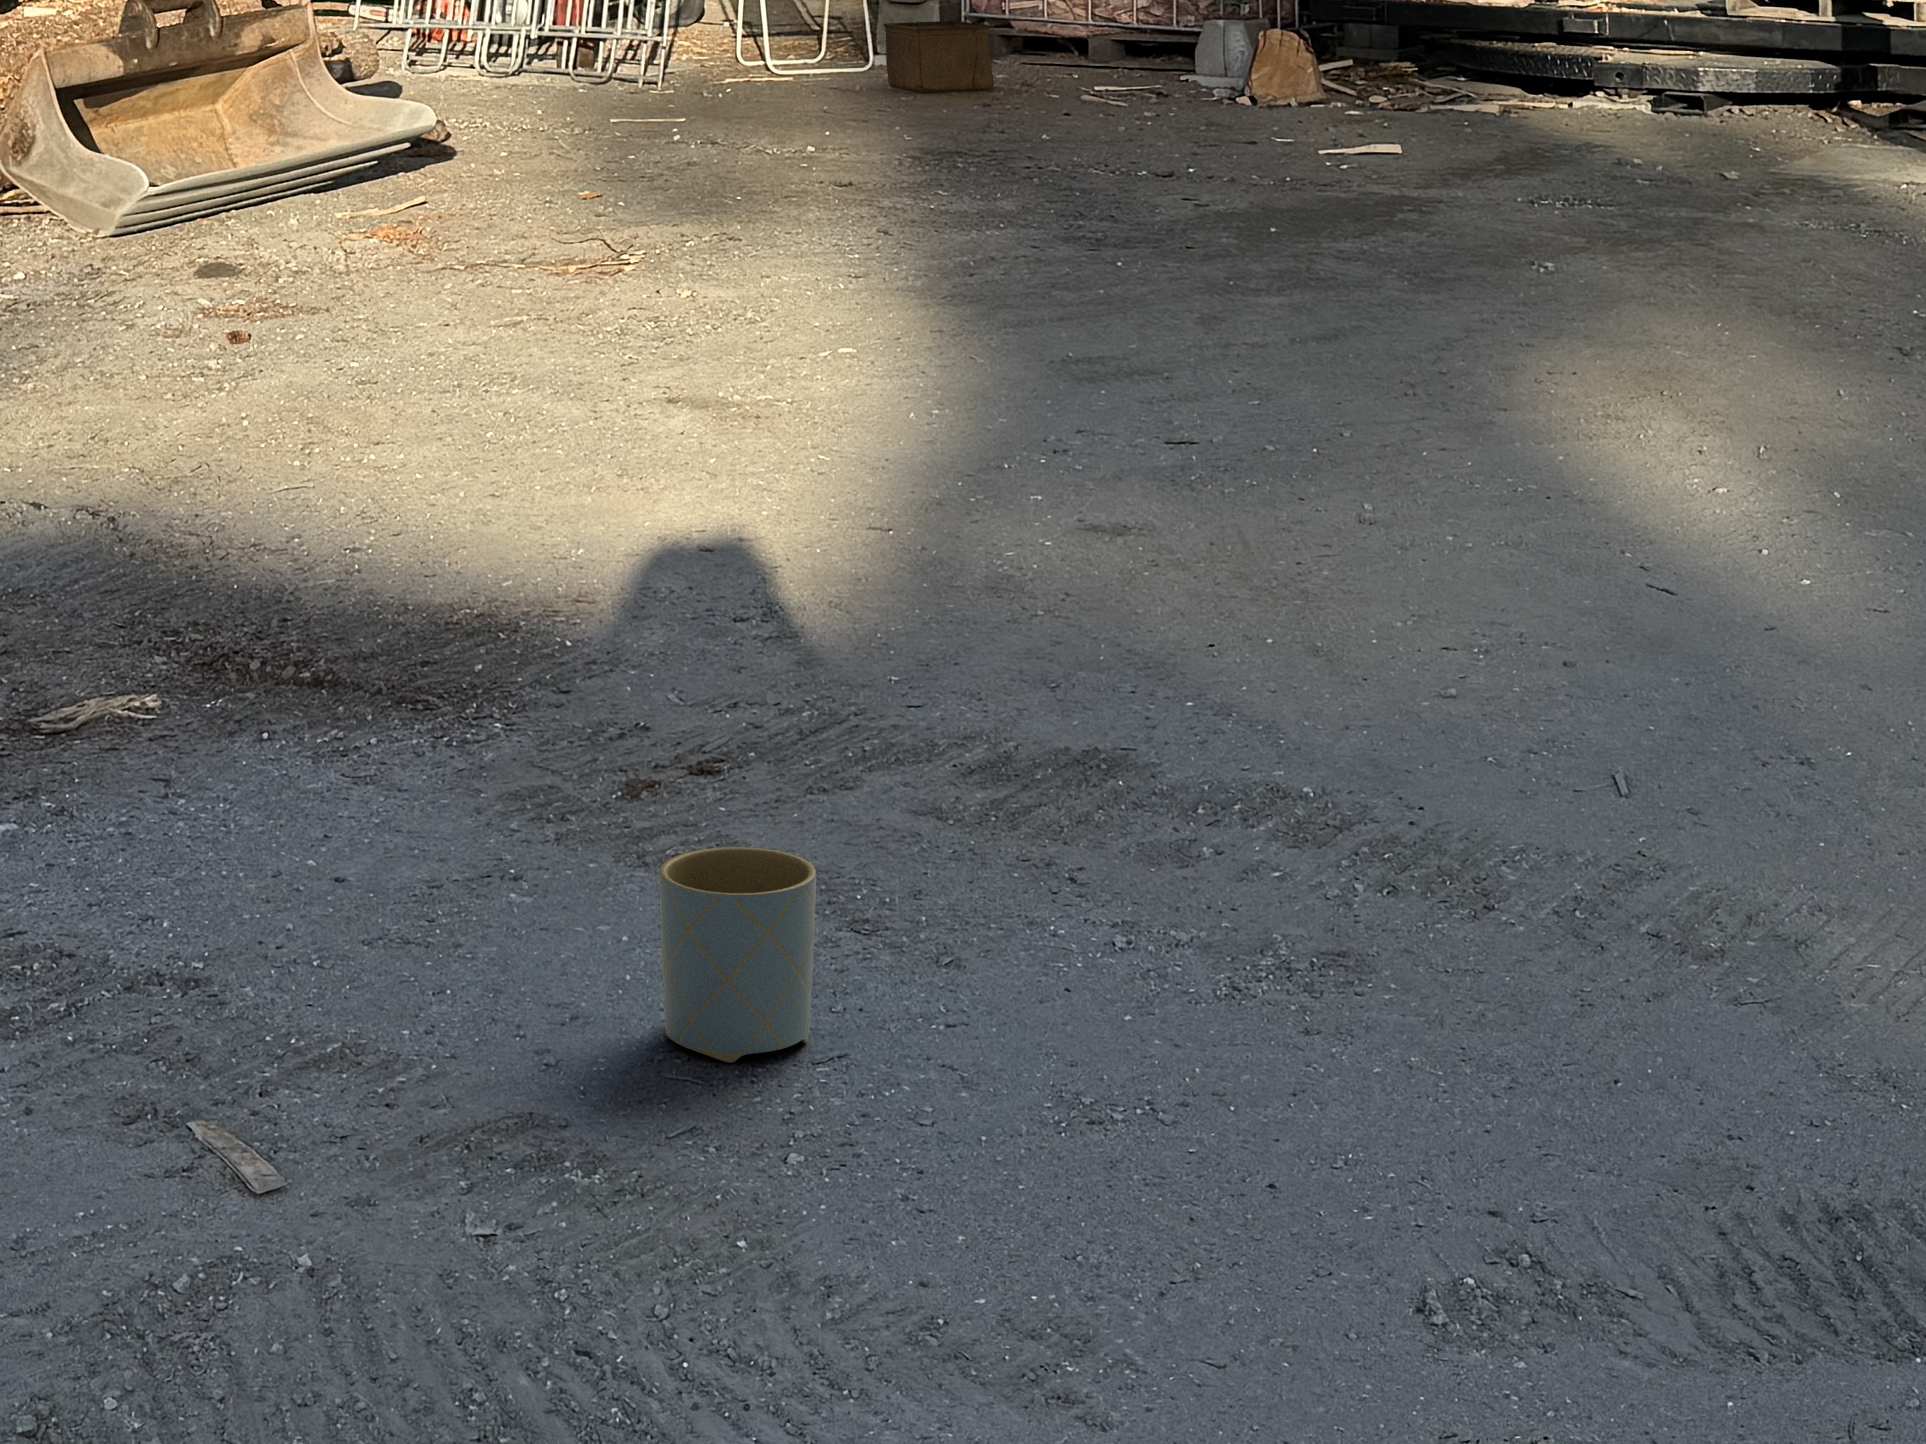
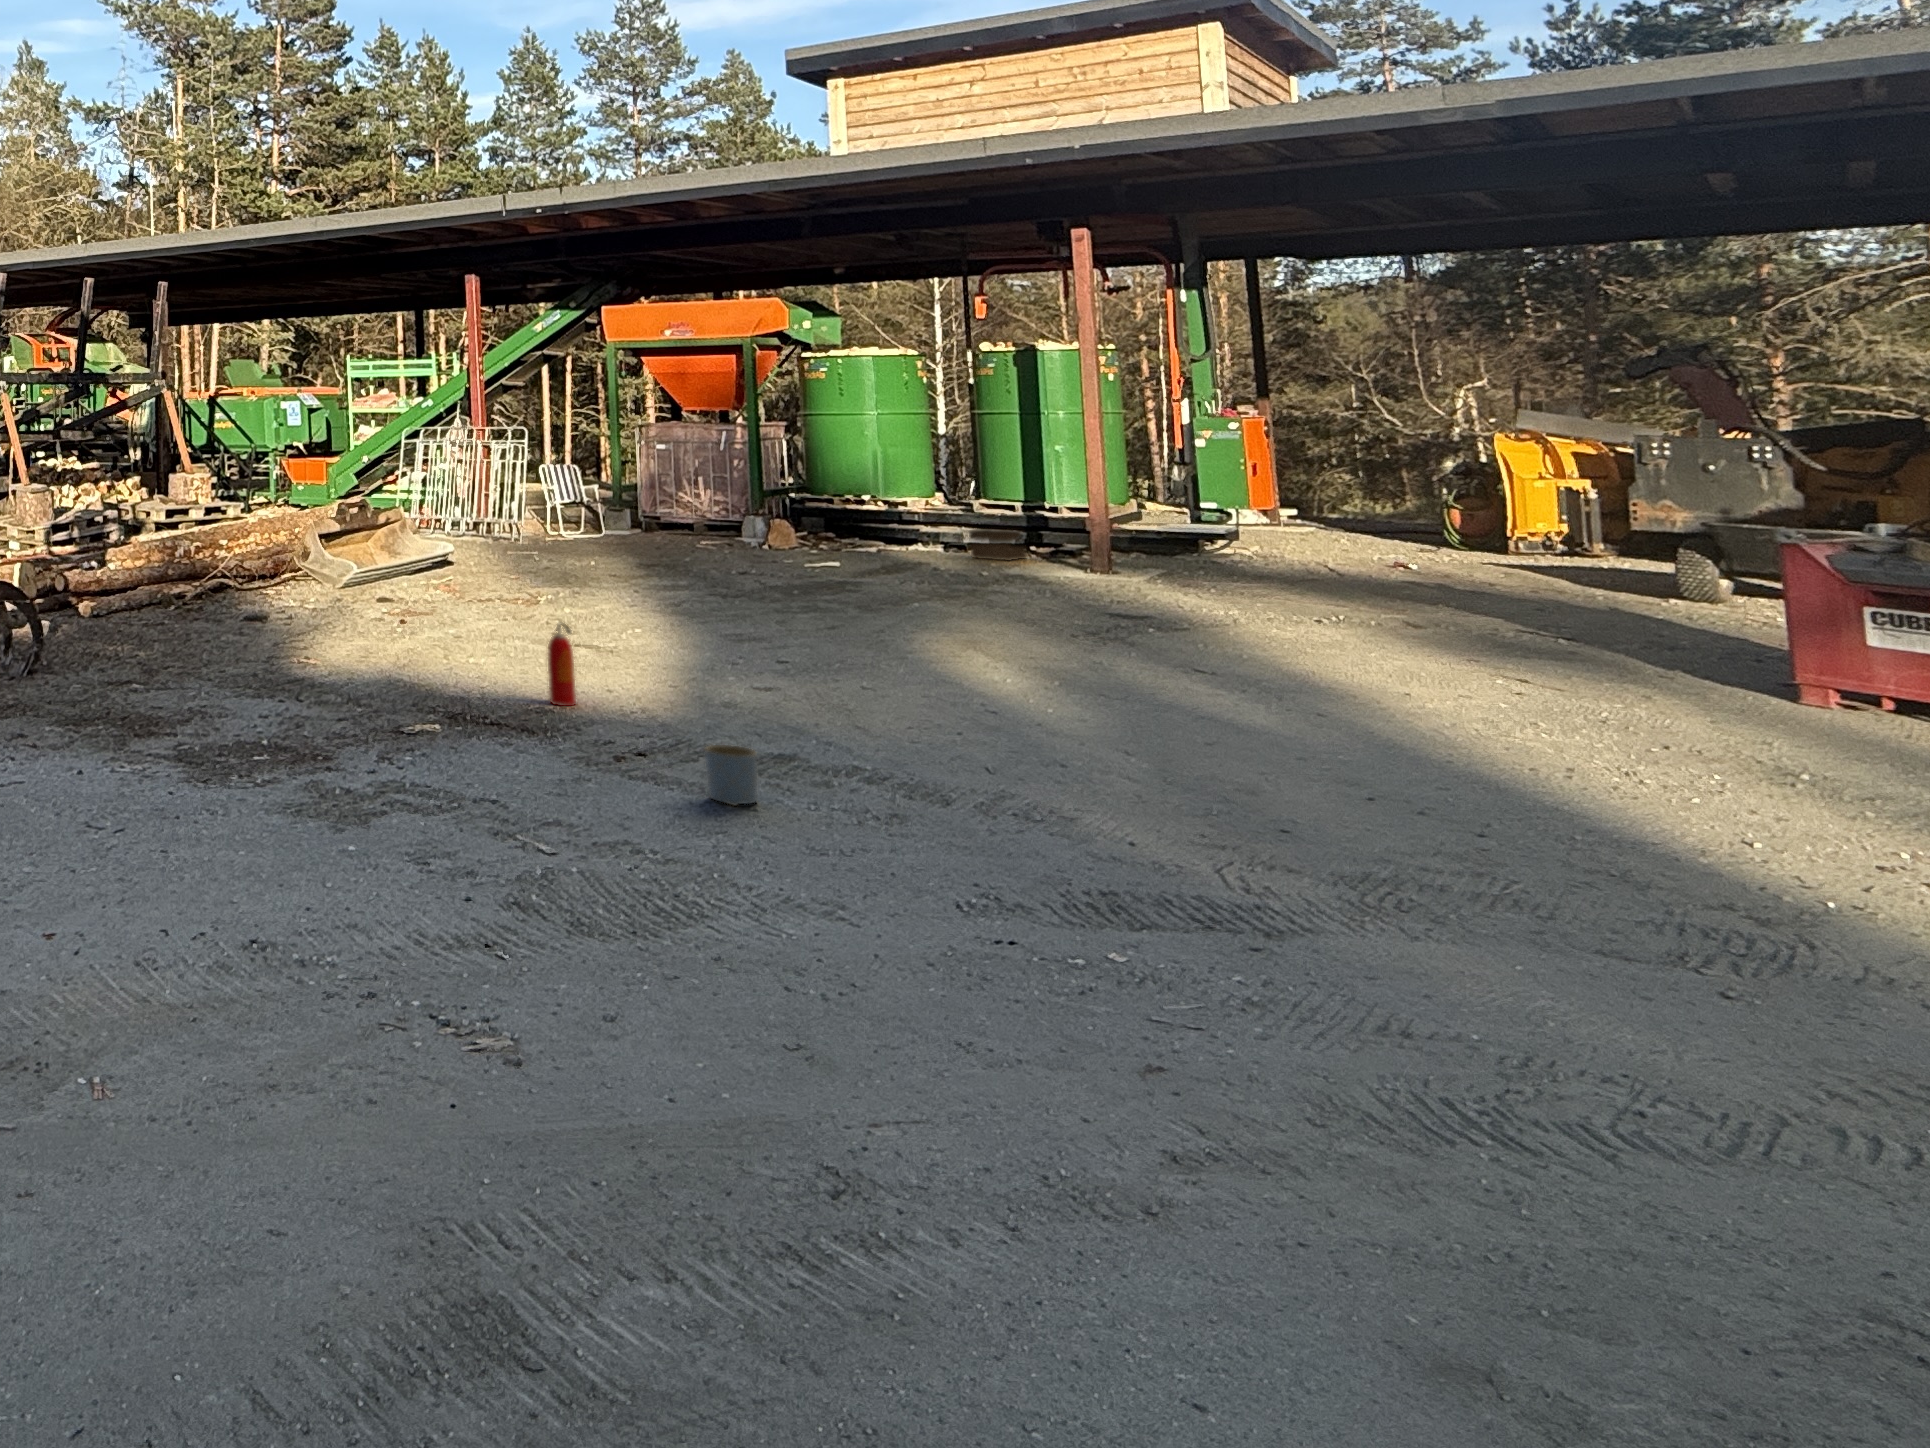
storage bin: present [883,21,994,92] -> present [969,528,1027,561]
fire extinguisher: none [398,401,481,665] -> present [548,624,576,706]

